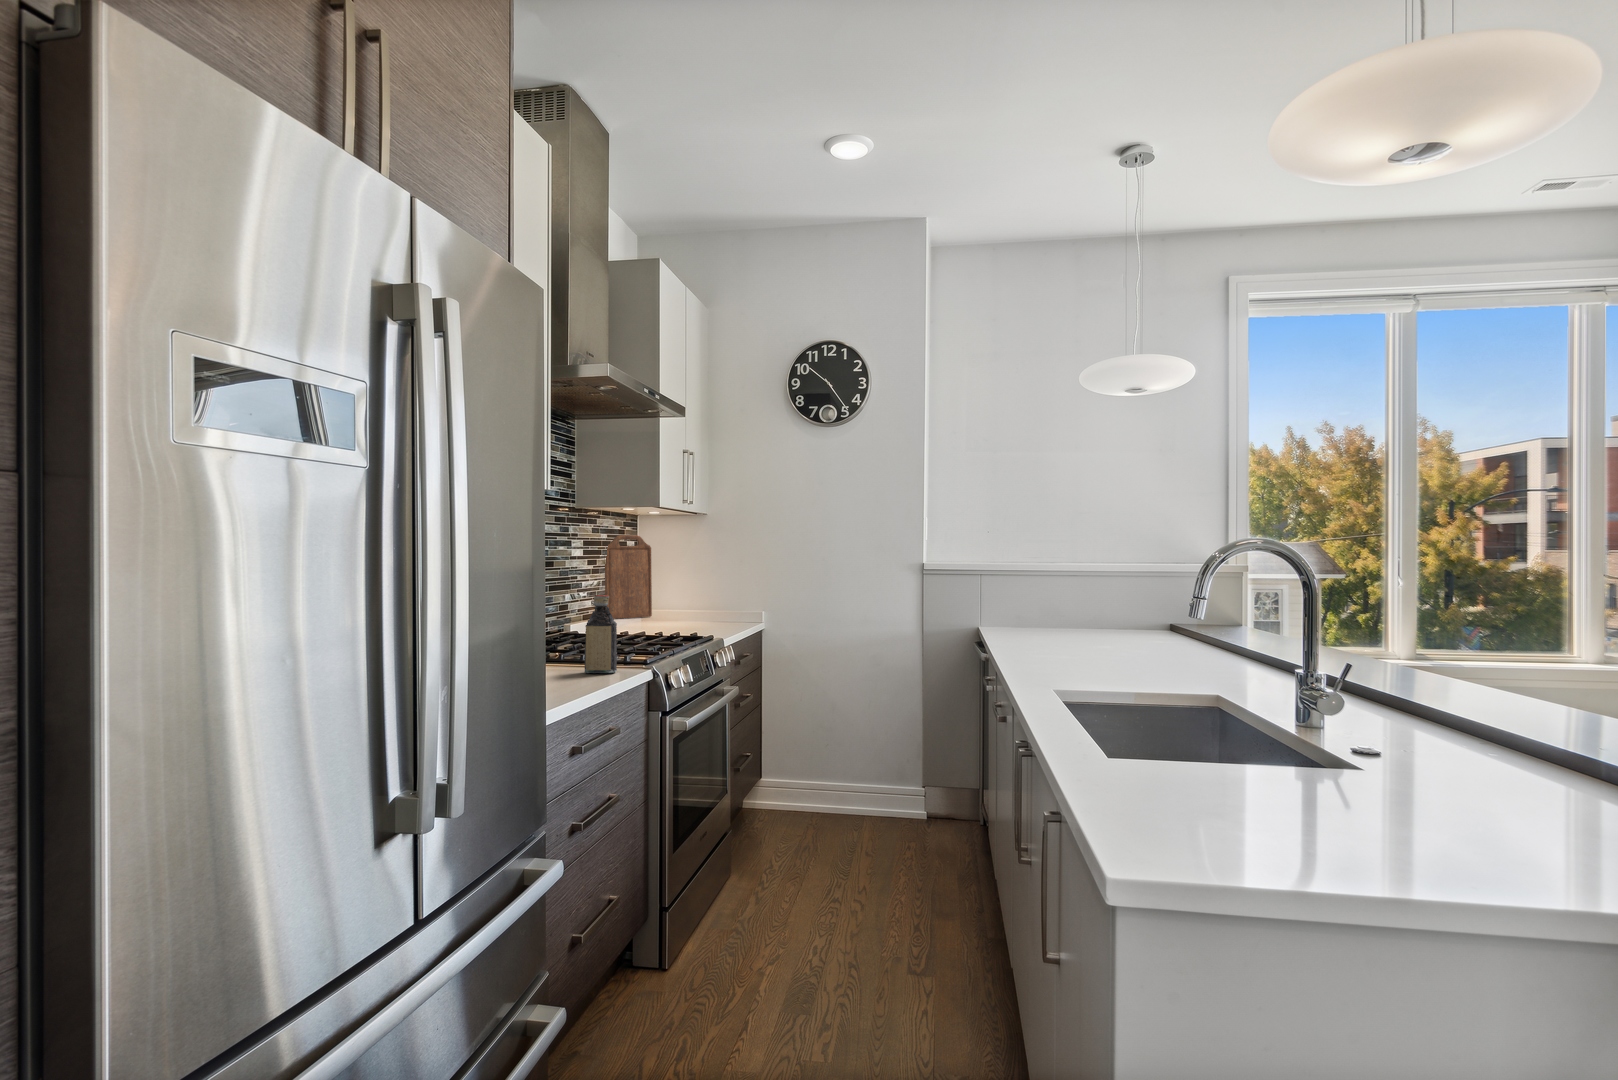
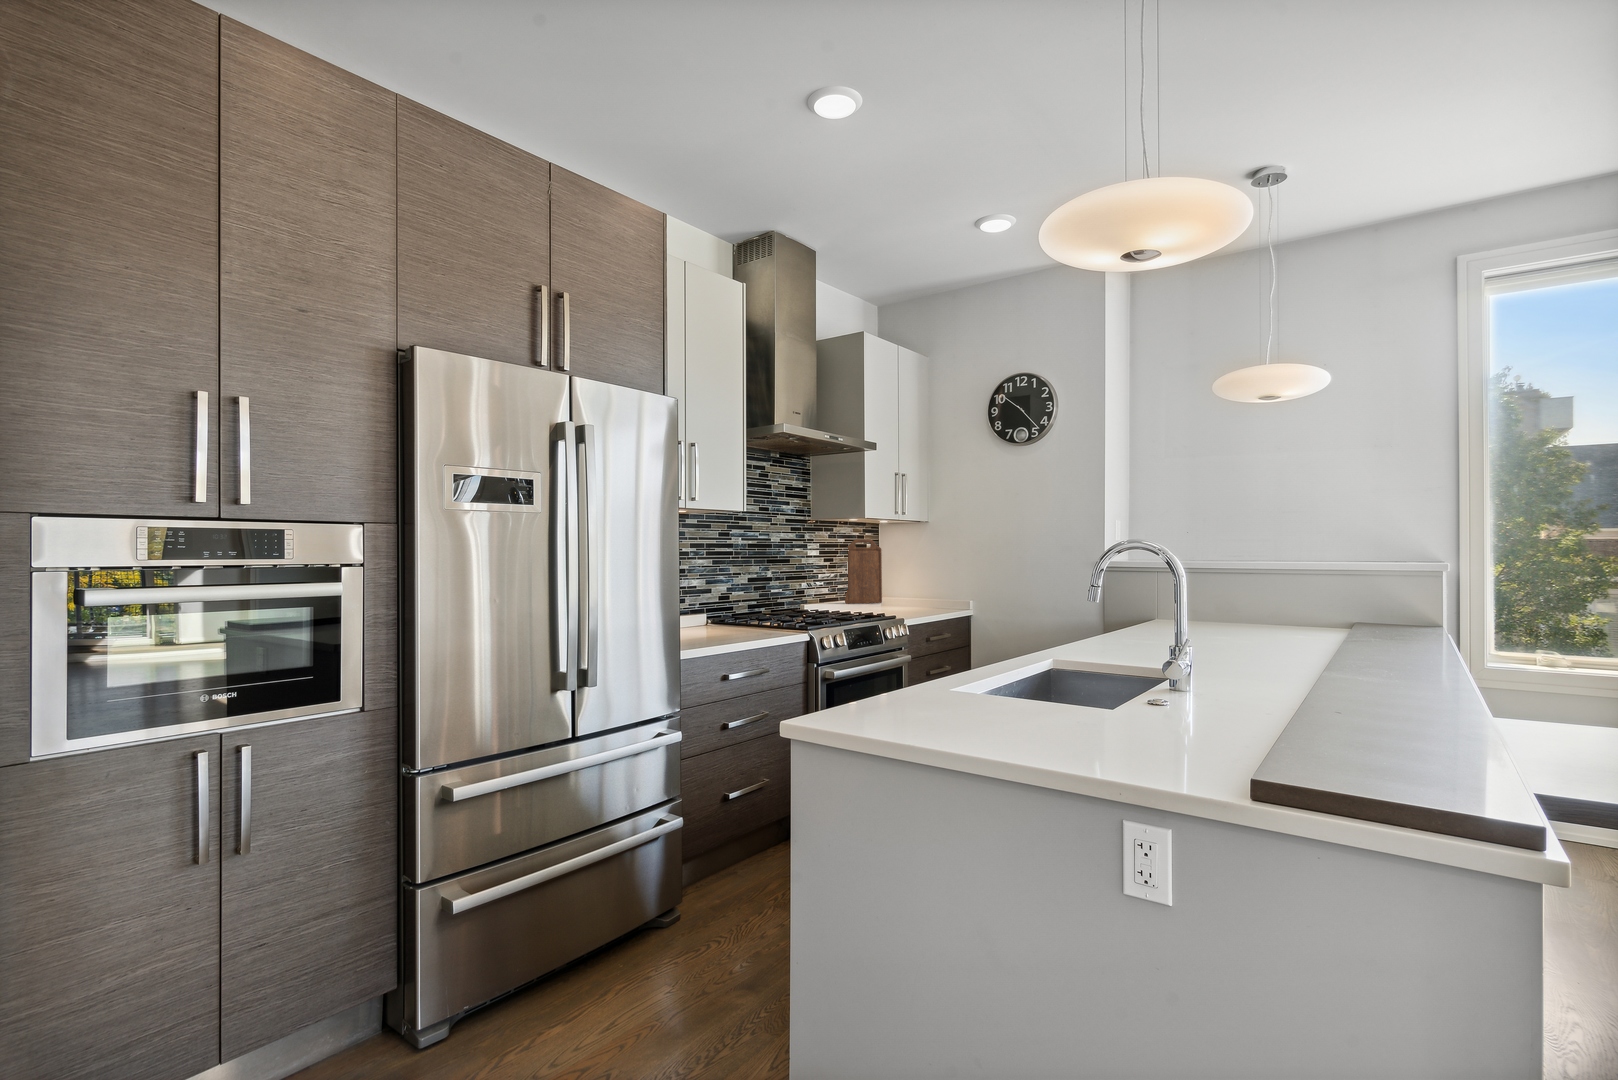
bottle: present [585,595,617,673] -> none [760,581,780,633]

